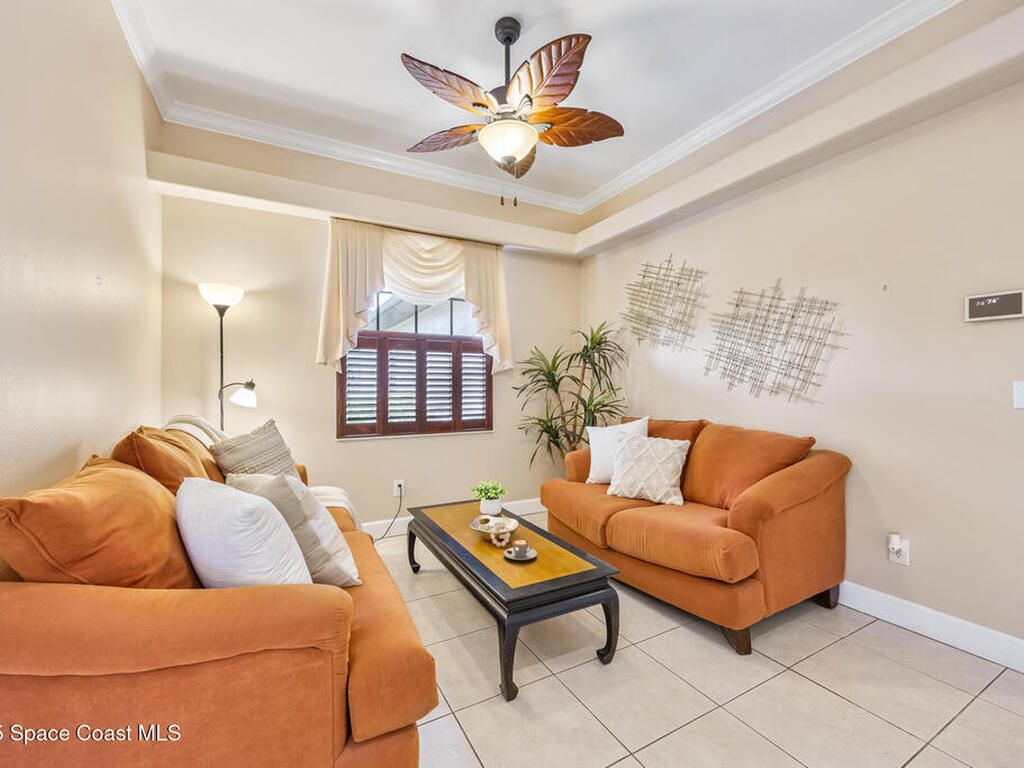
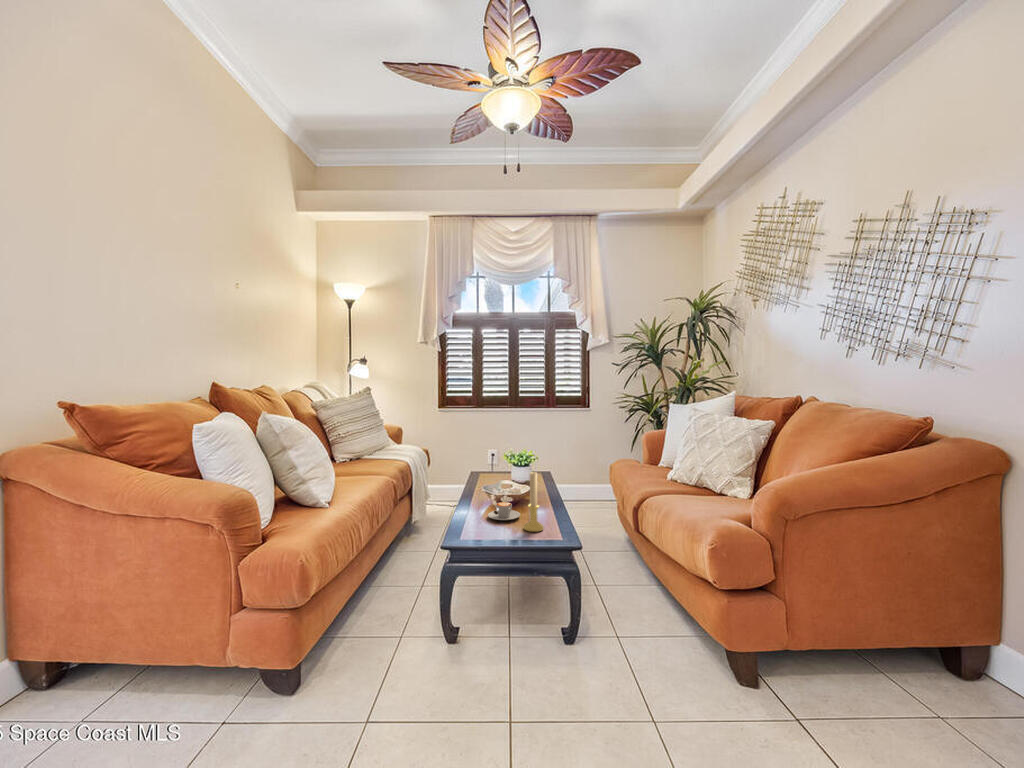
candle holder: none [554,506,573,567] -> present [524,472,544,532]

